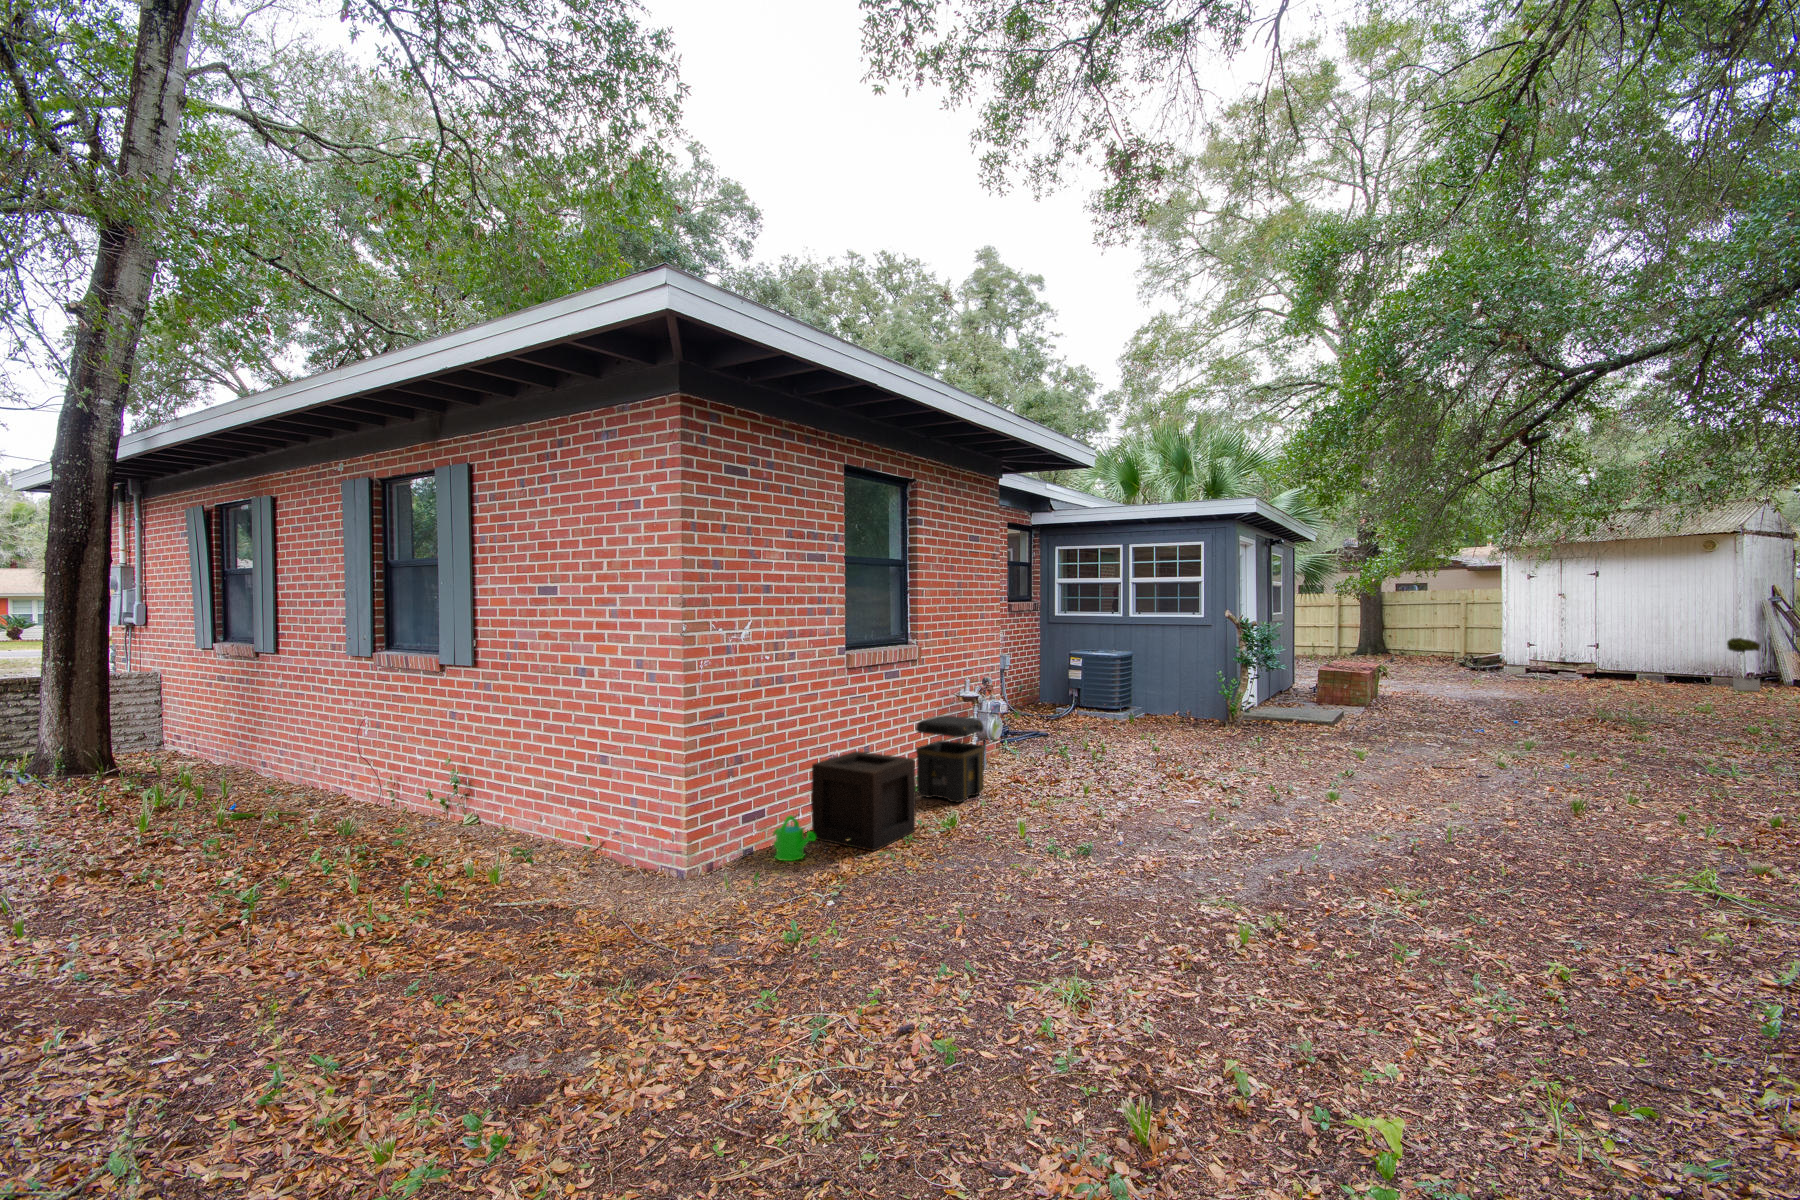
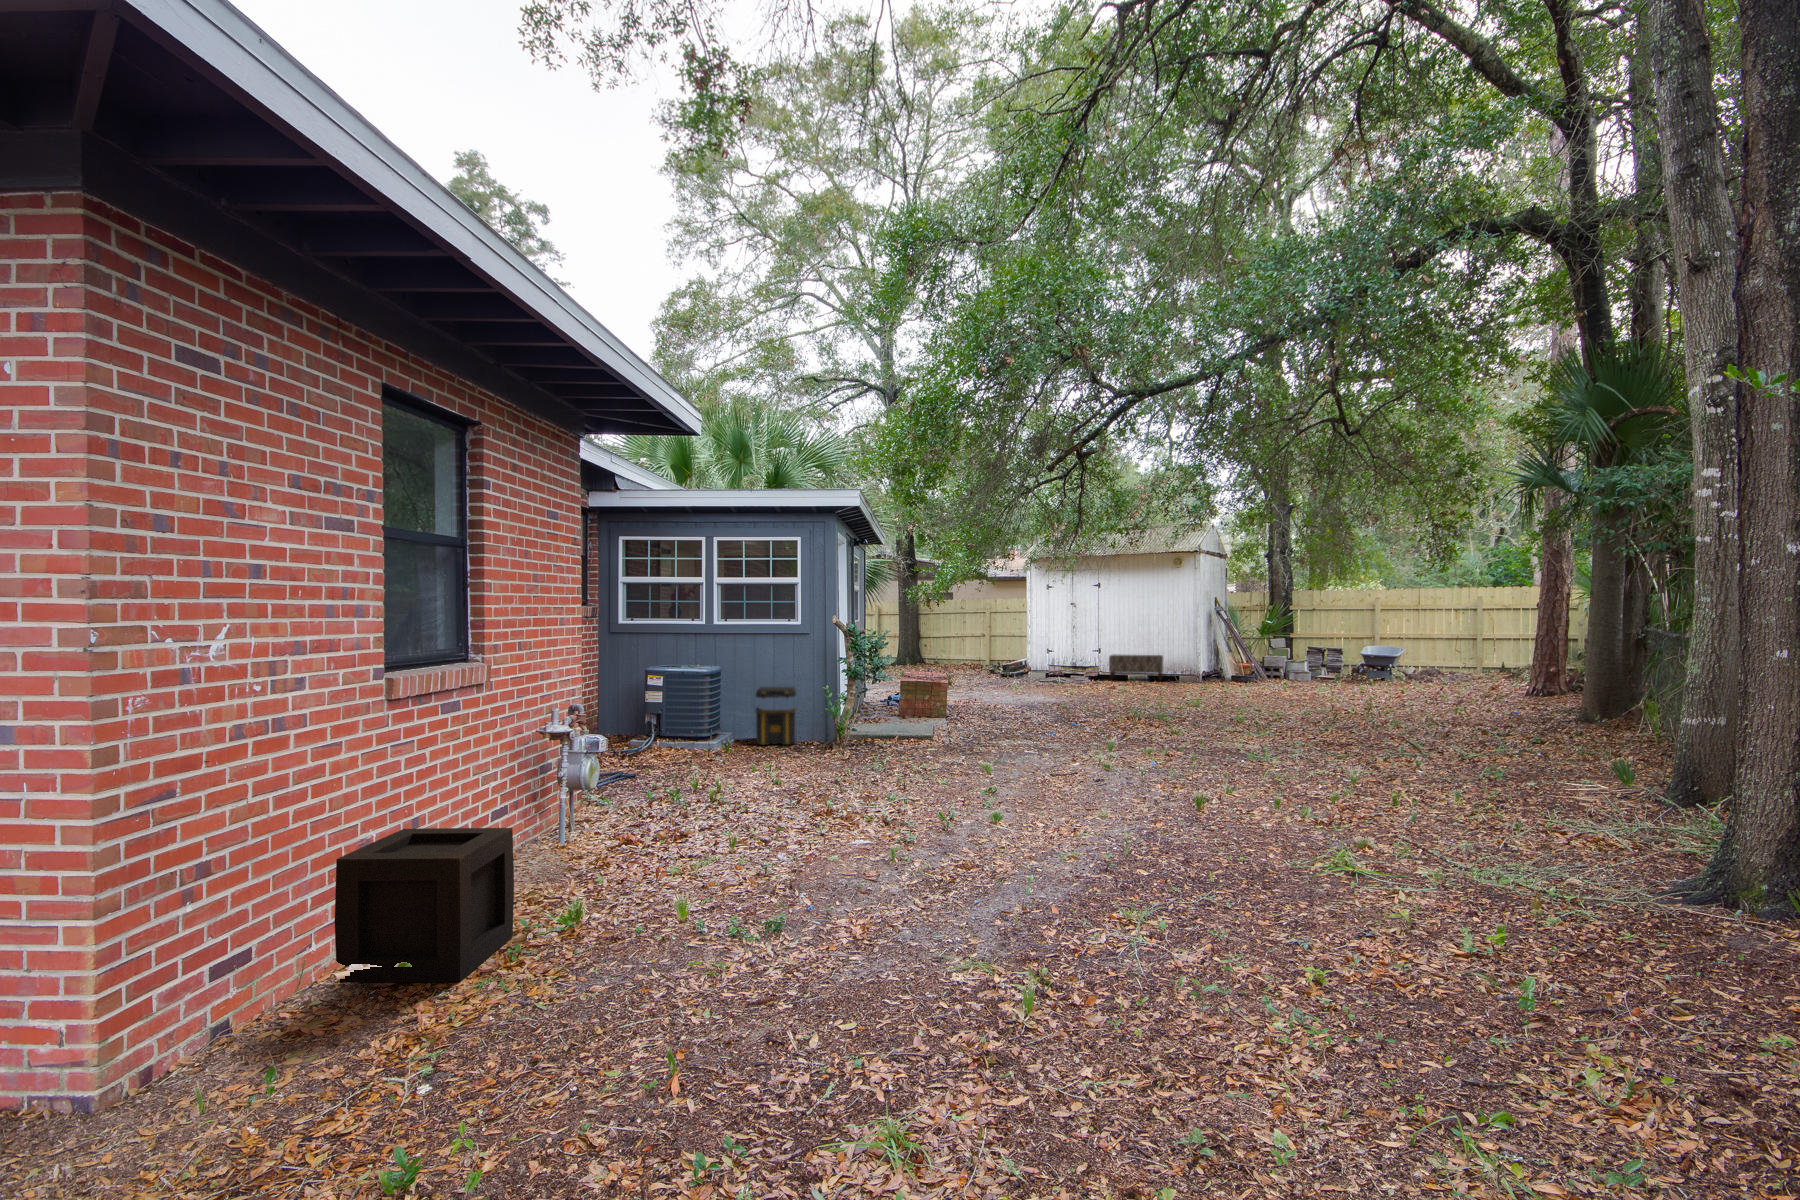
potted tree: present [1727,638,1760,691] -> none [1177,637,1197,681]
bench: none [1618,654,1705,688] -> present [1109,654,1163,680]
toolbox: present [916,716,985,802] -> present [755,687,796,745]
watering can: present [773,815,816,861] -> none [261,951,361,1034]

